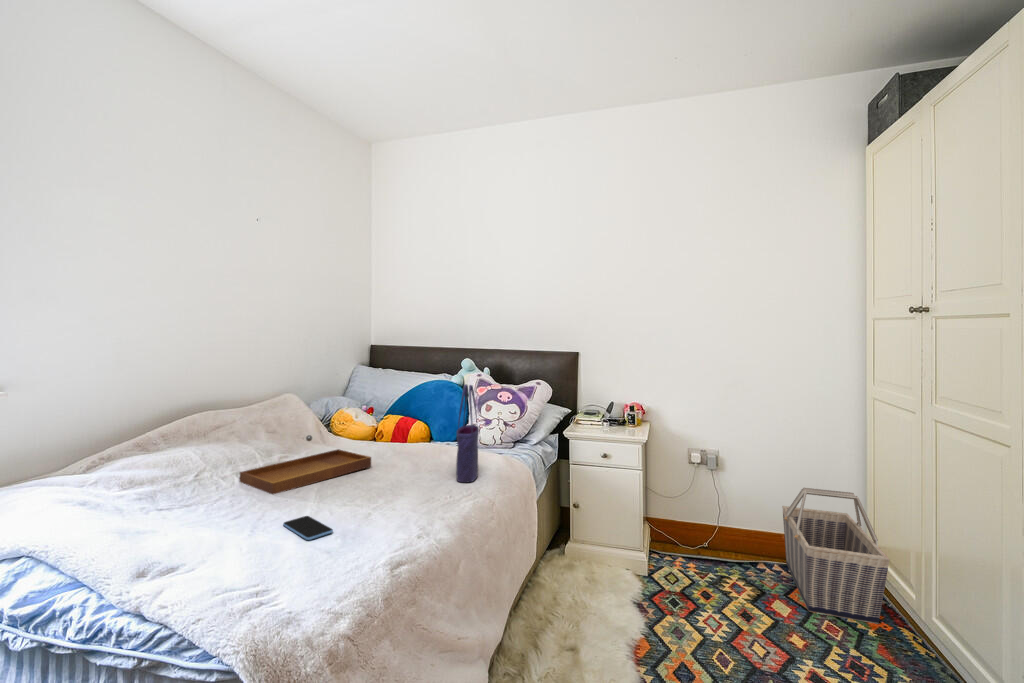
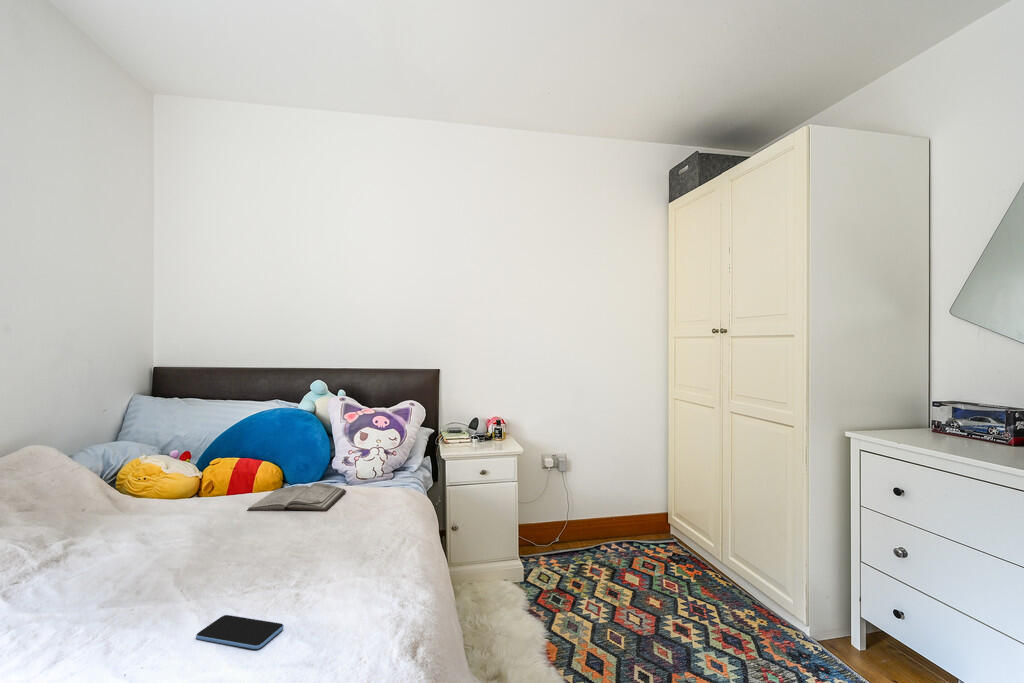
tote bag: present [456,384,479,482] -> none [368,416,394,526]
tray: present [240,435,371,495] -> none [48,501,250,598]
diary: none [381,442,462,465] -> present [247,483,346,511]
basket: present [782,488,889,624] -> none [613,475,700,577]

